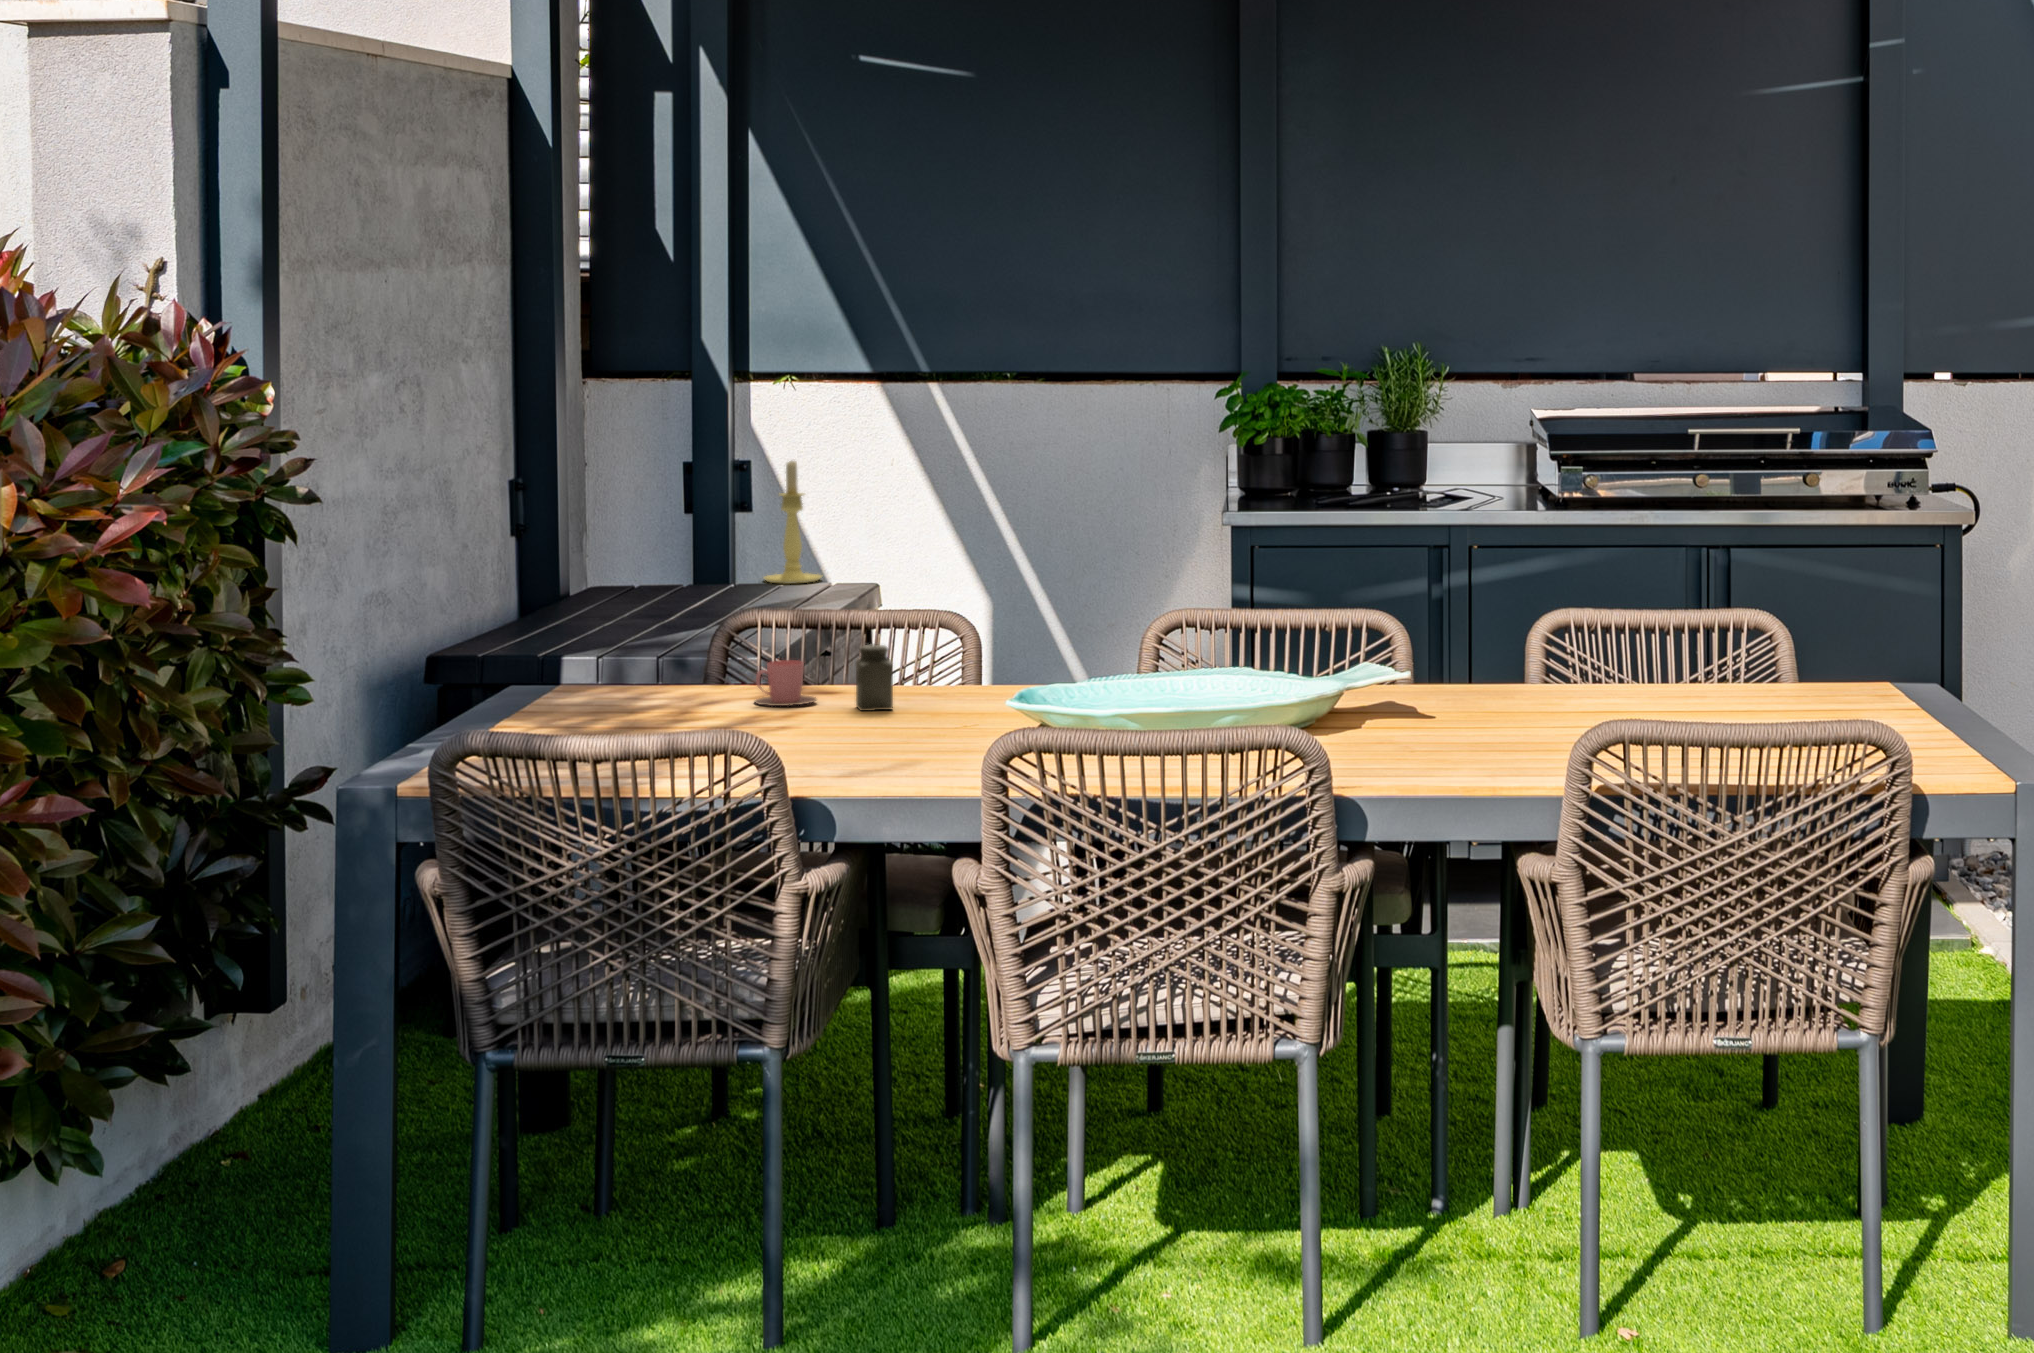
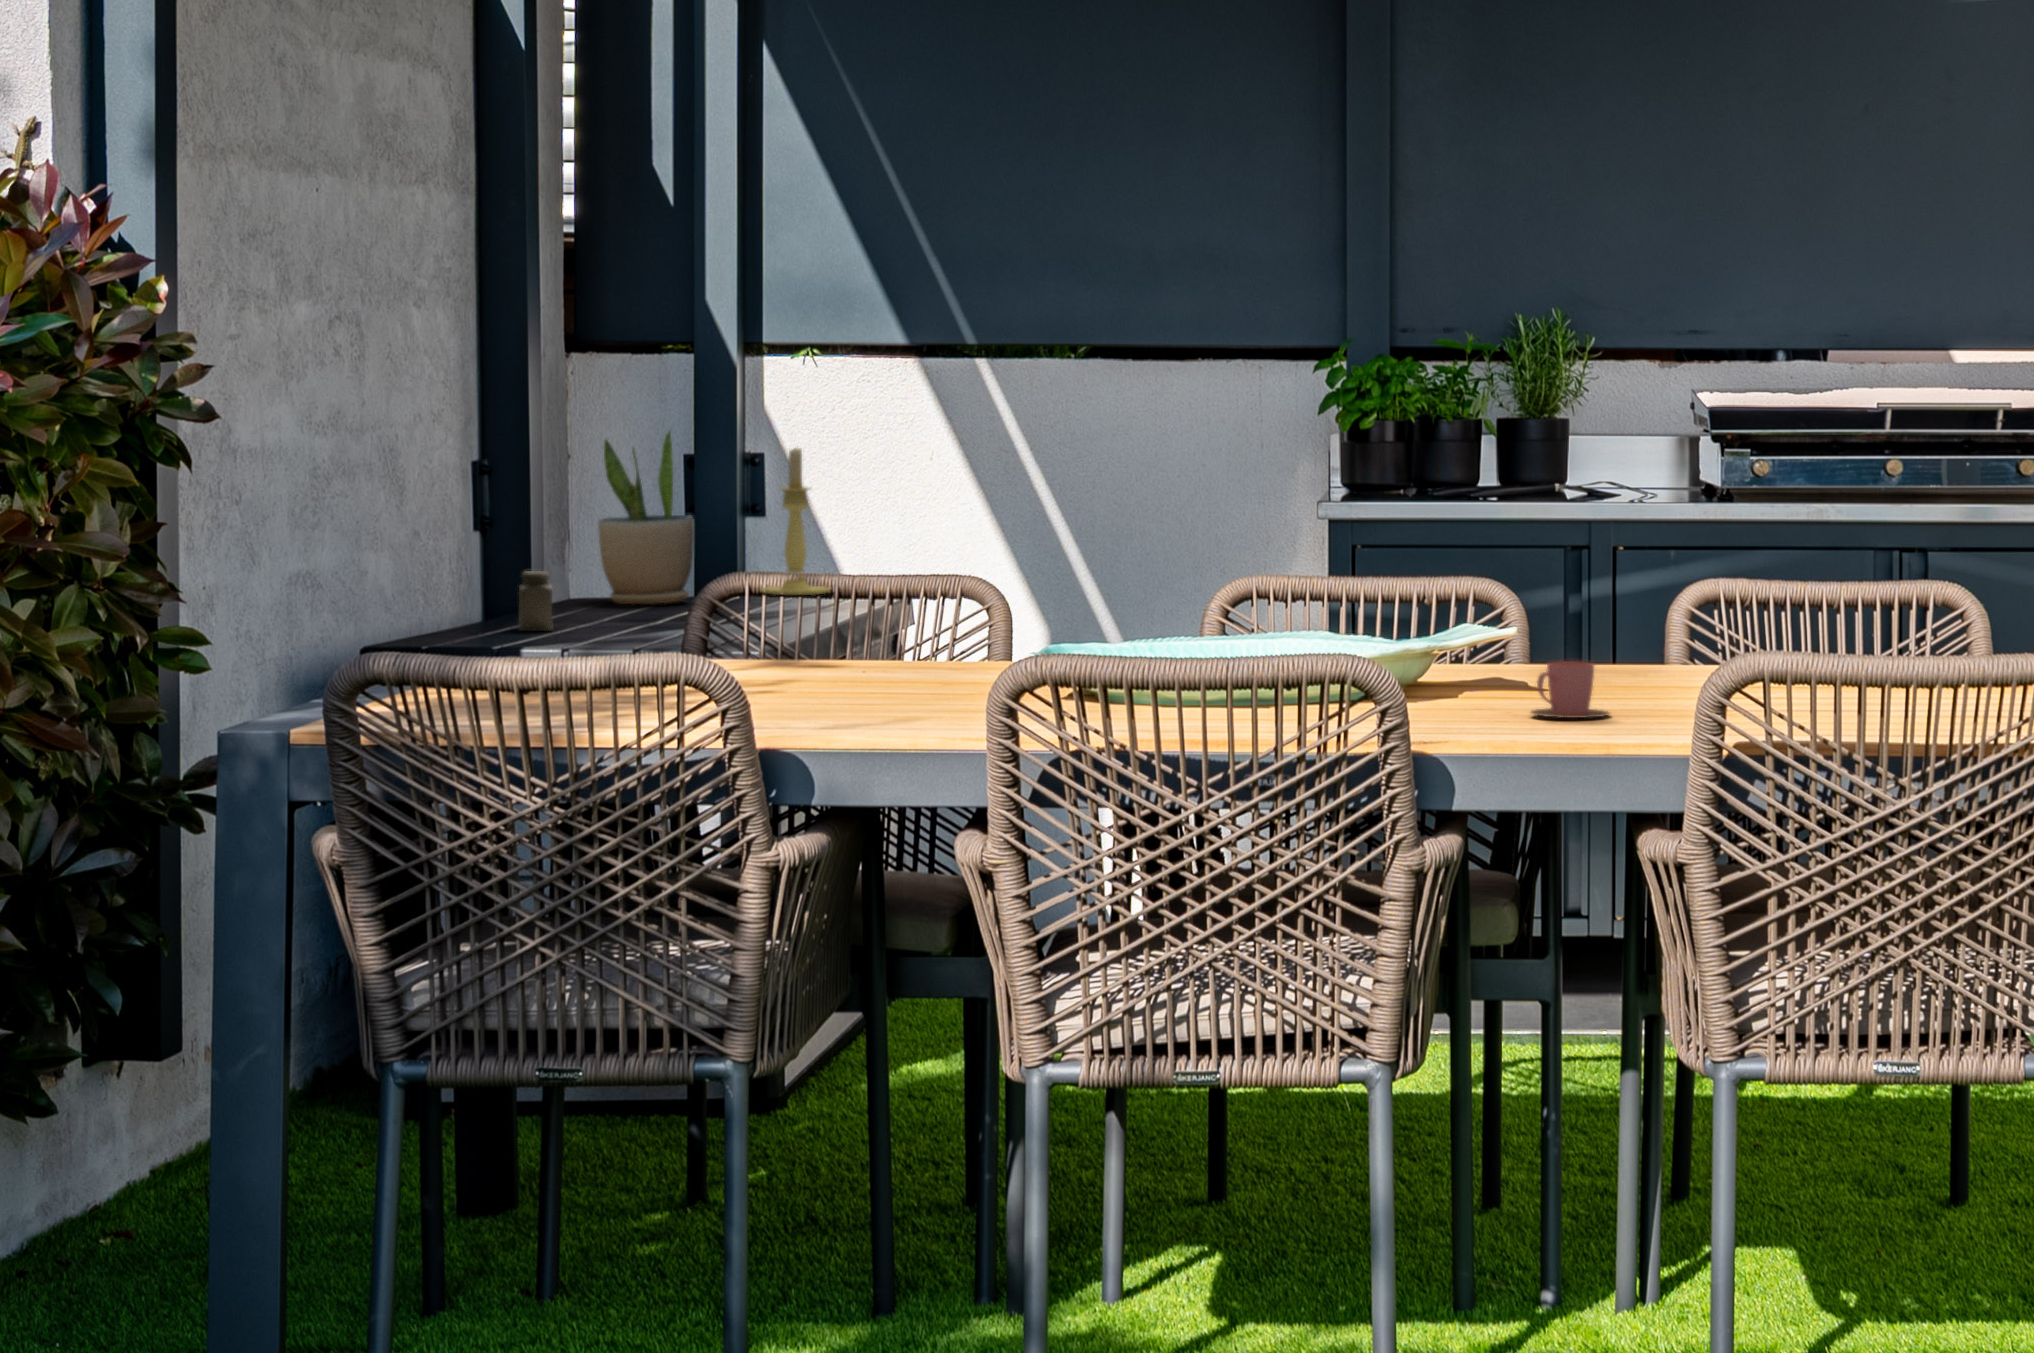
potted plant: none [630,450,708,597] -> present [598,431,694,604]
salt shaker: present [856,644,893,711] -> present [519,571,553,631]
cup: present [755,660,816,706] -> present [1531,661,1609,718]

